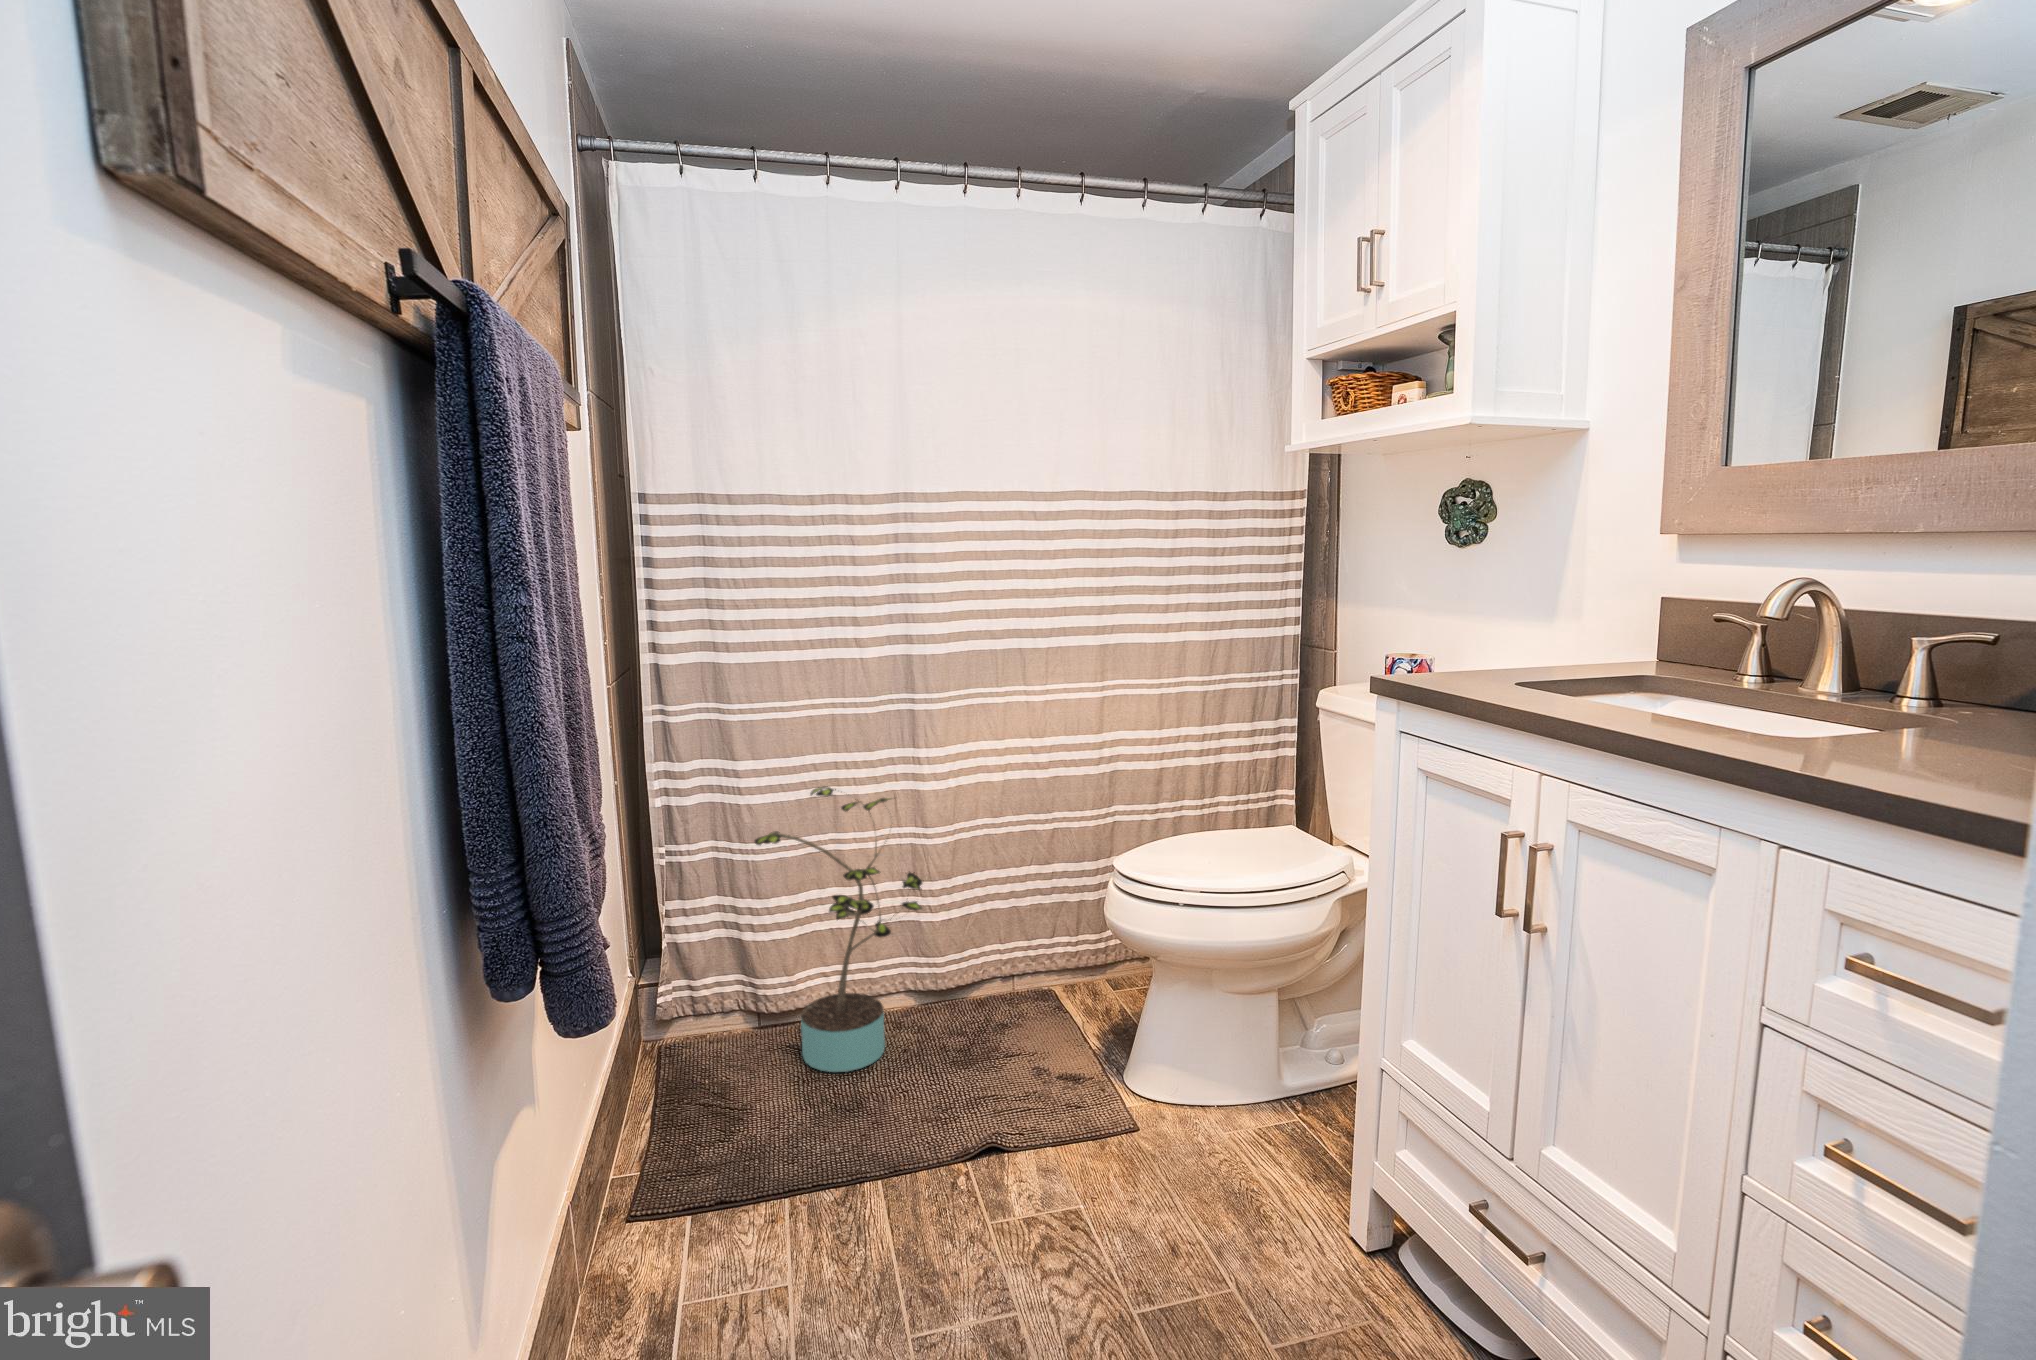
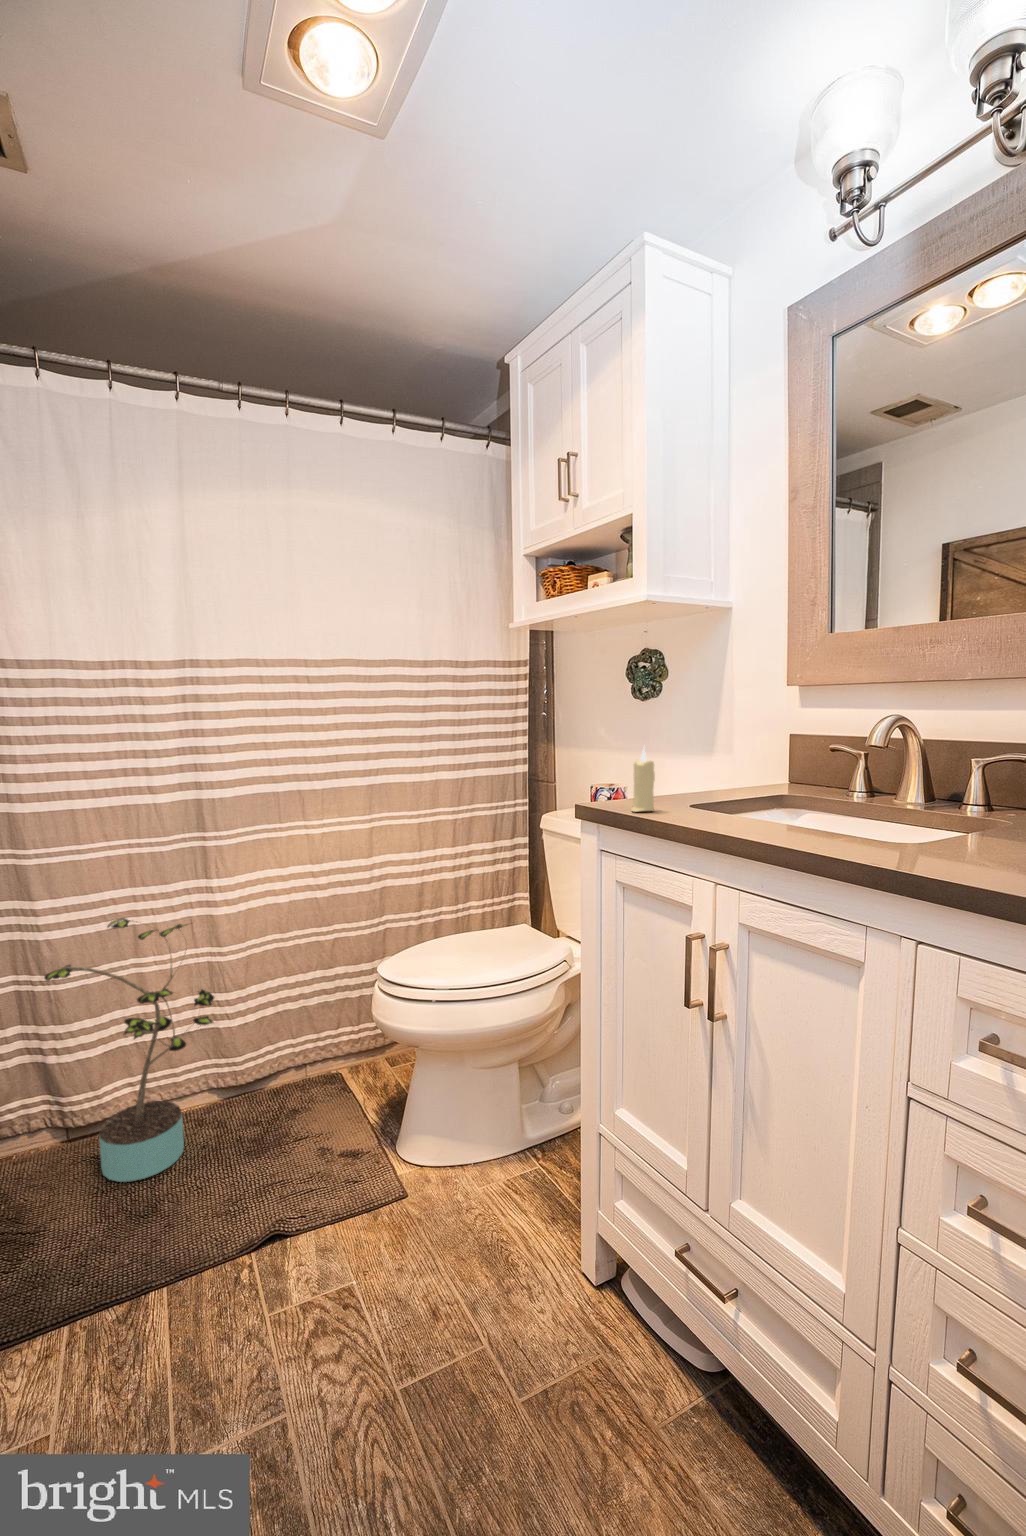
candle: none [1443,603,1477,685] -> present [632,748,655,811]

